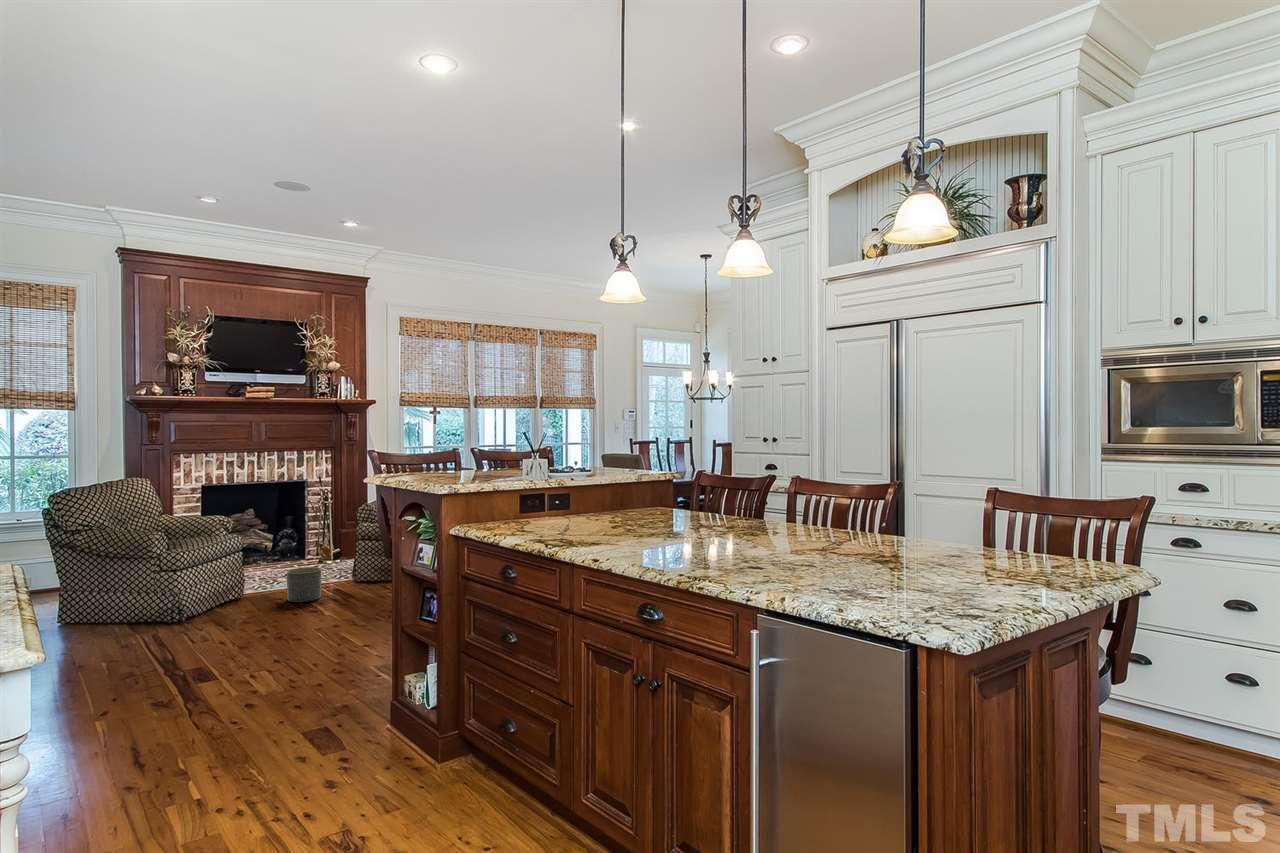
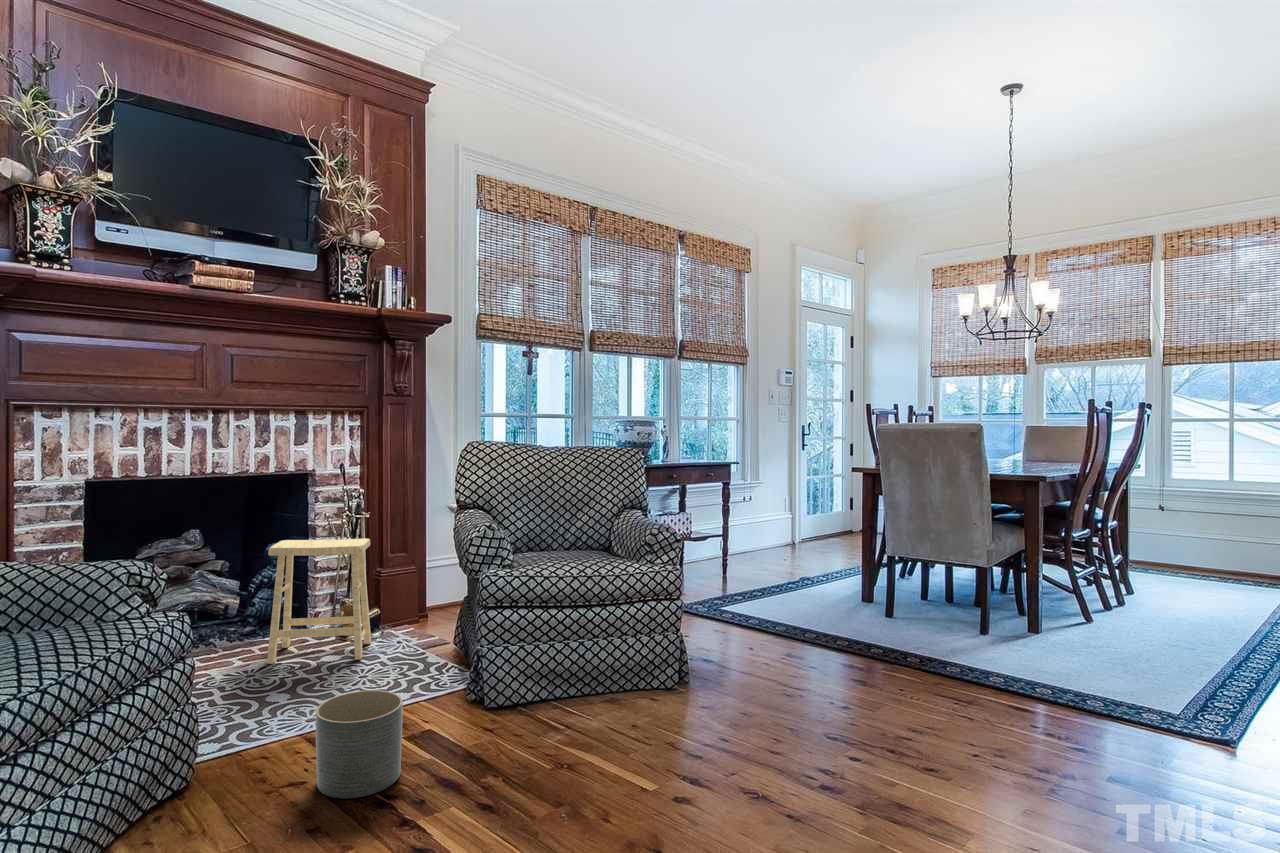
footstool: none [283,513,335,571] -> present [267,539,371,664]

